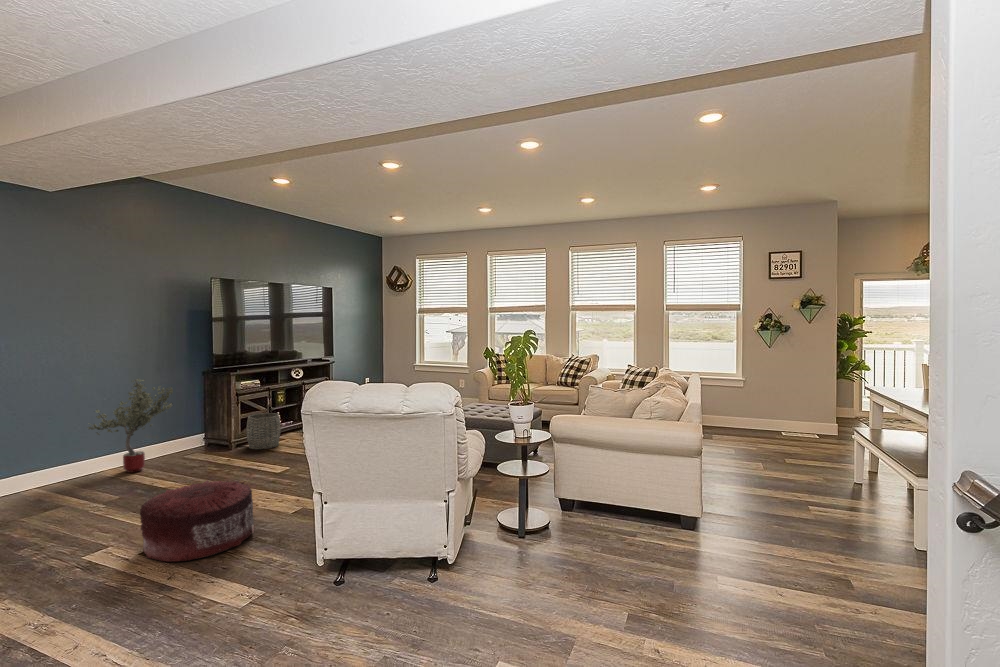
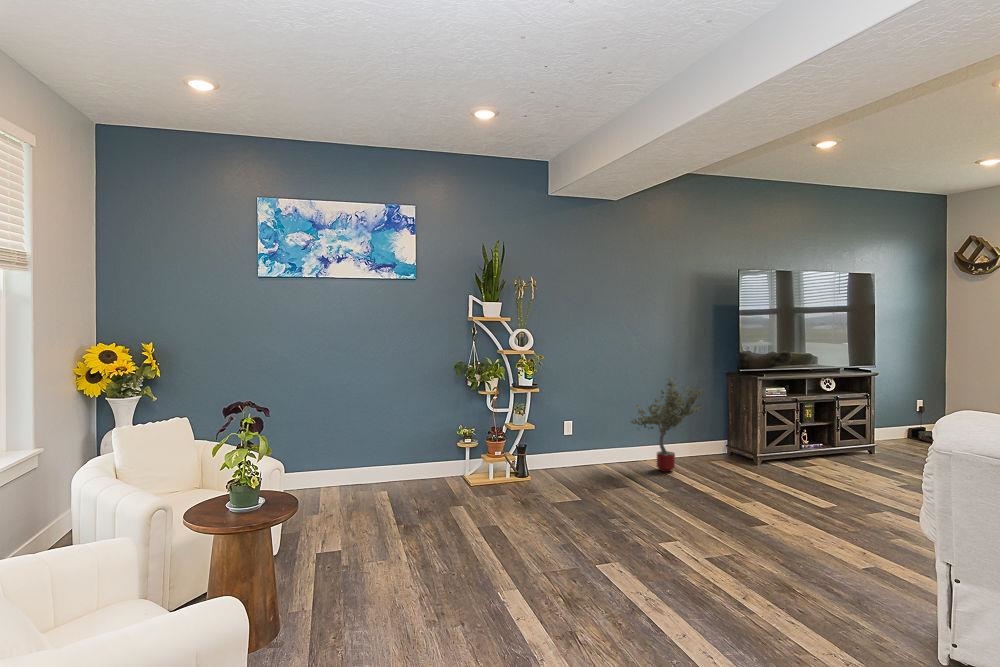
woven basket: present [246,413,280,449] -> none [772,428,813,471]
pouf: present [140,481,254,562] -> none [704,501,823,589]

